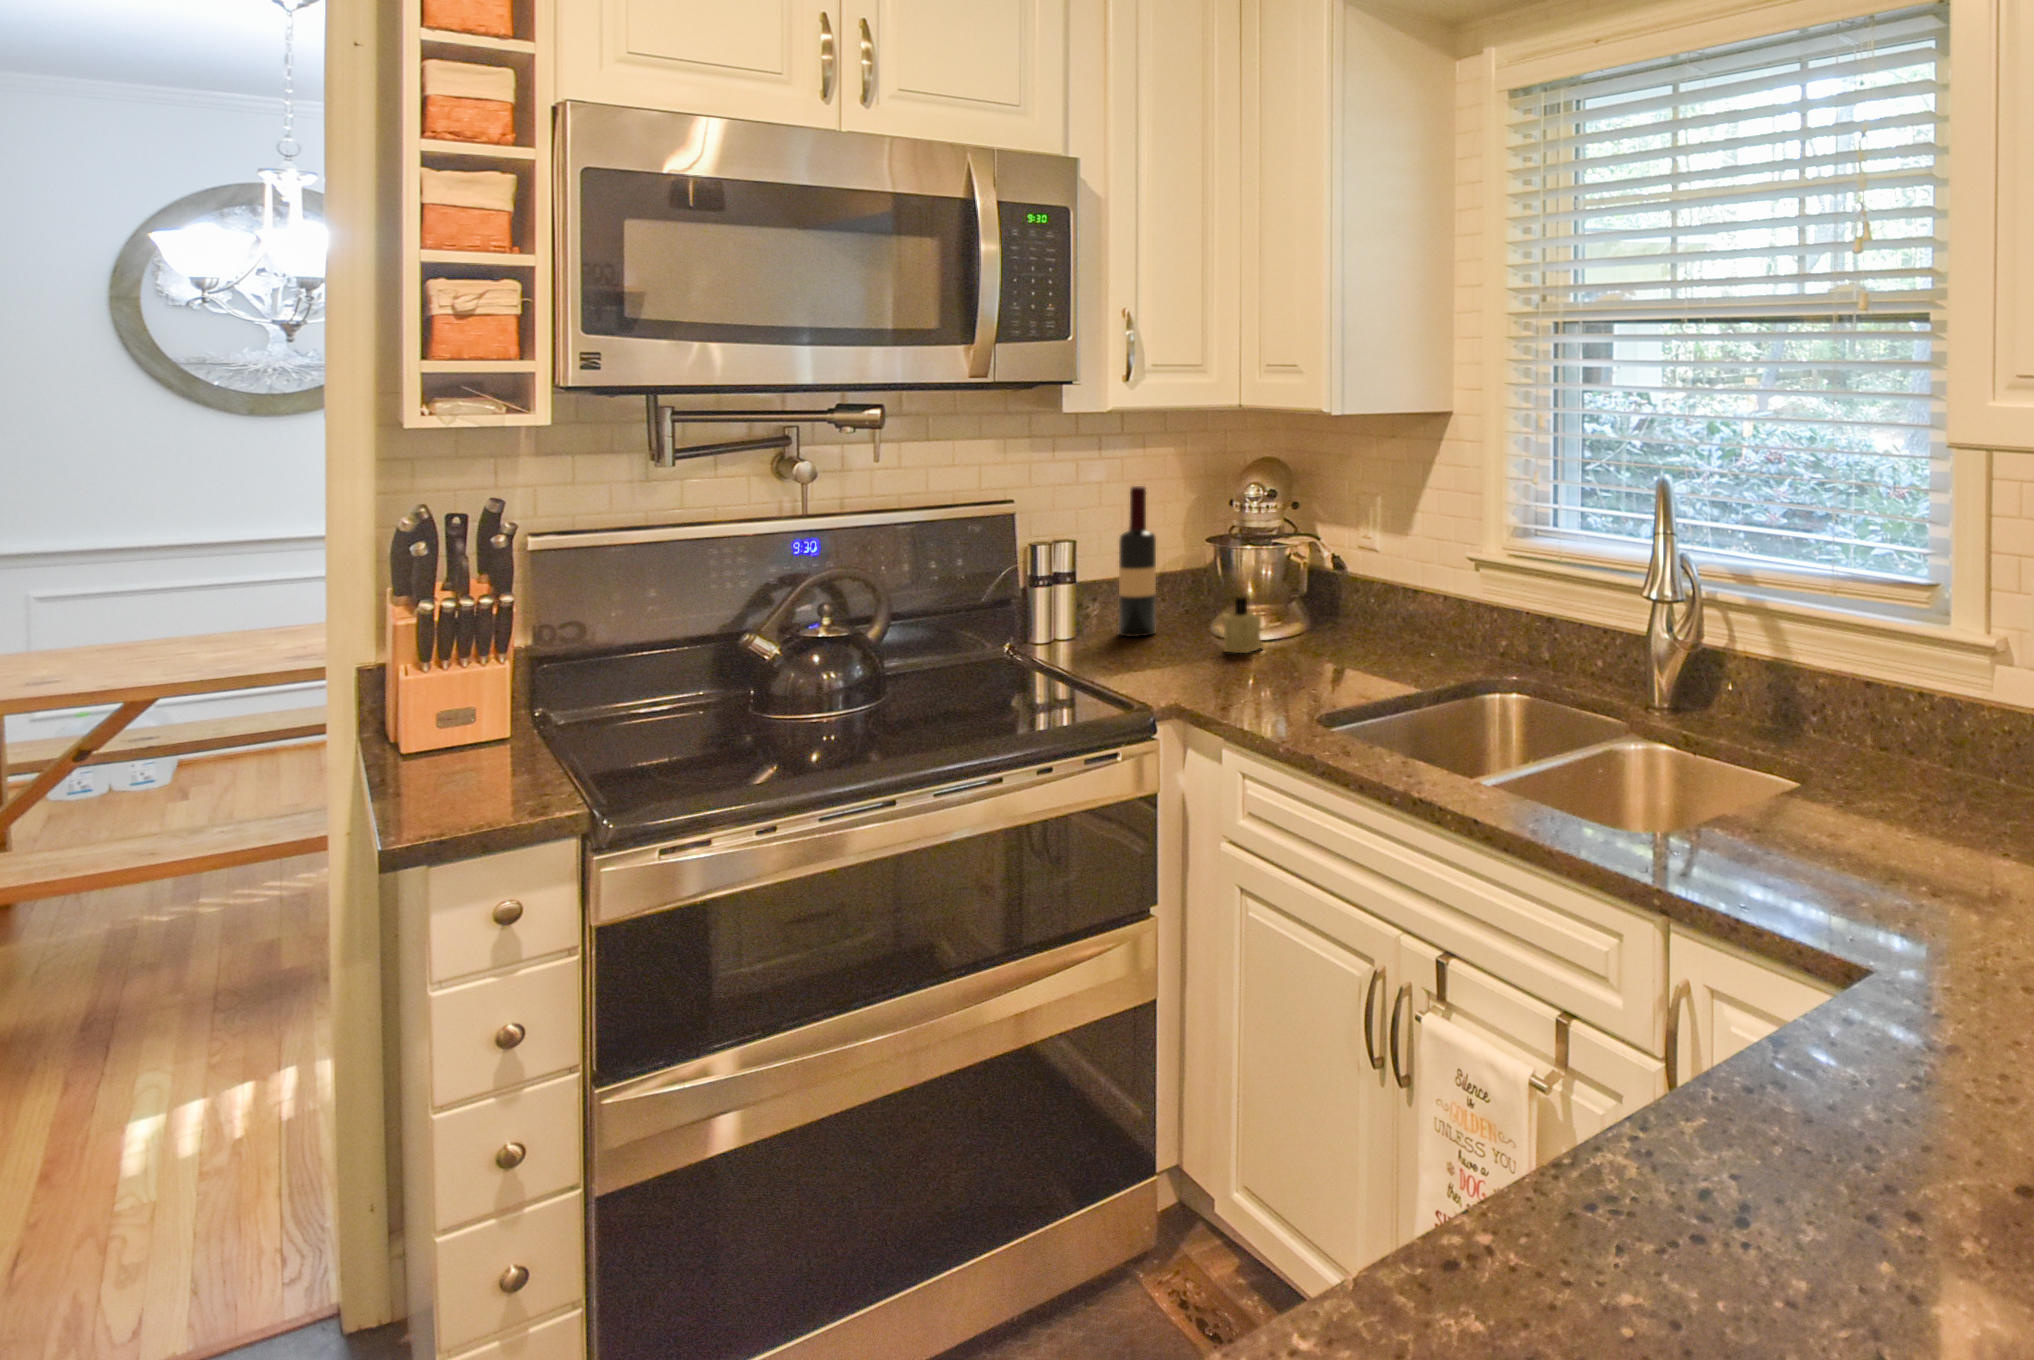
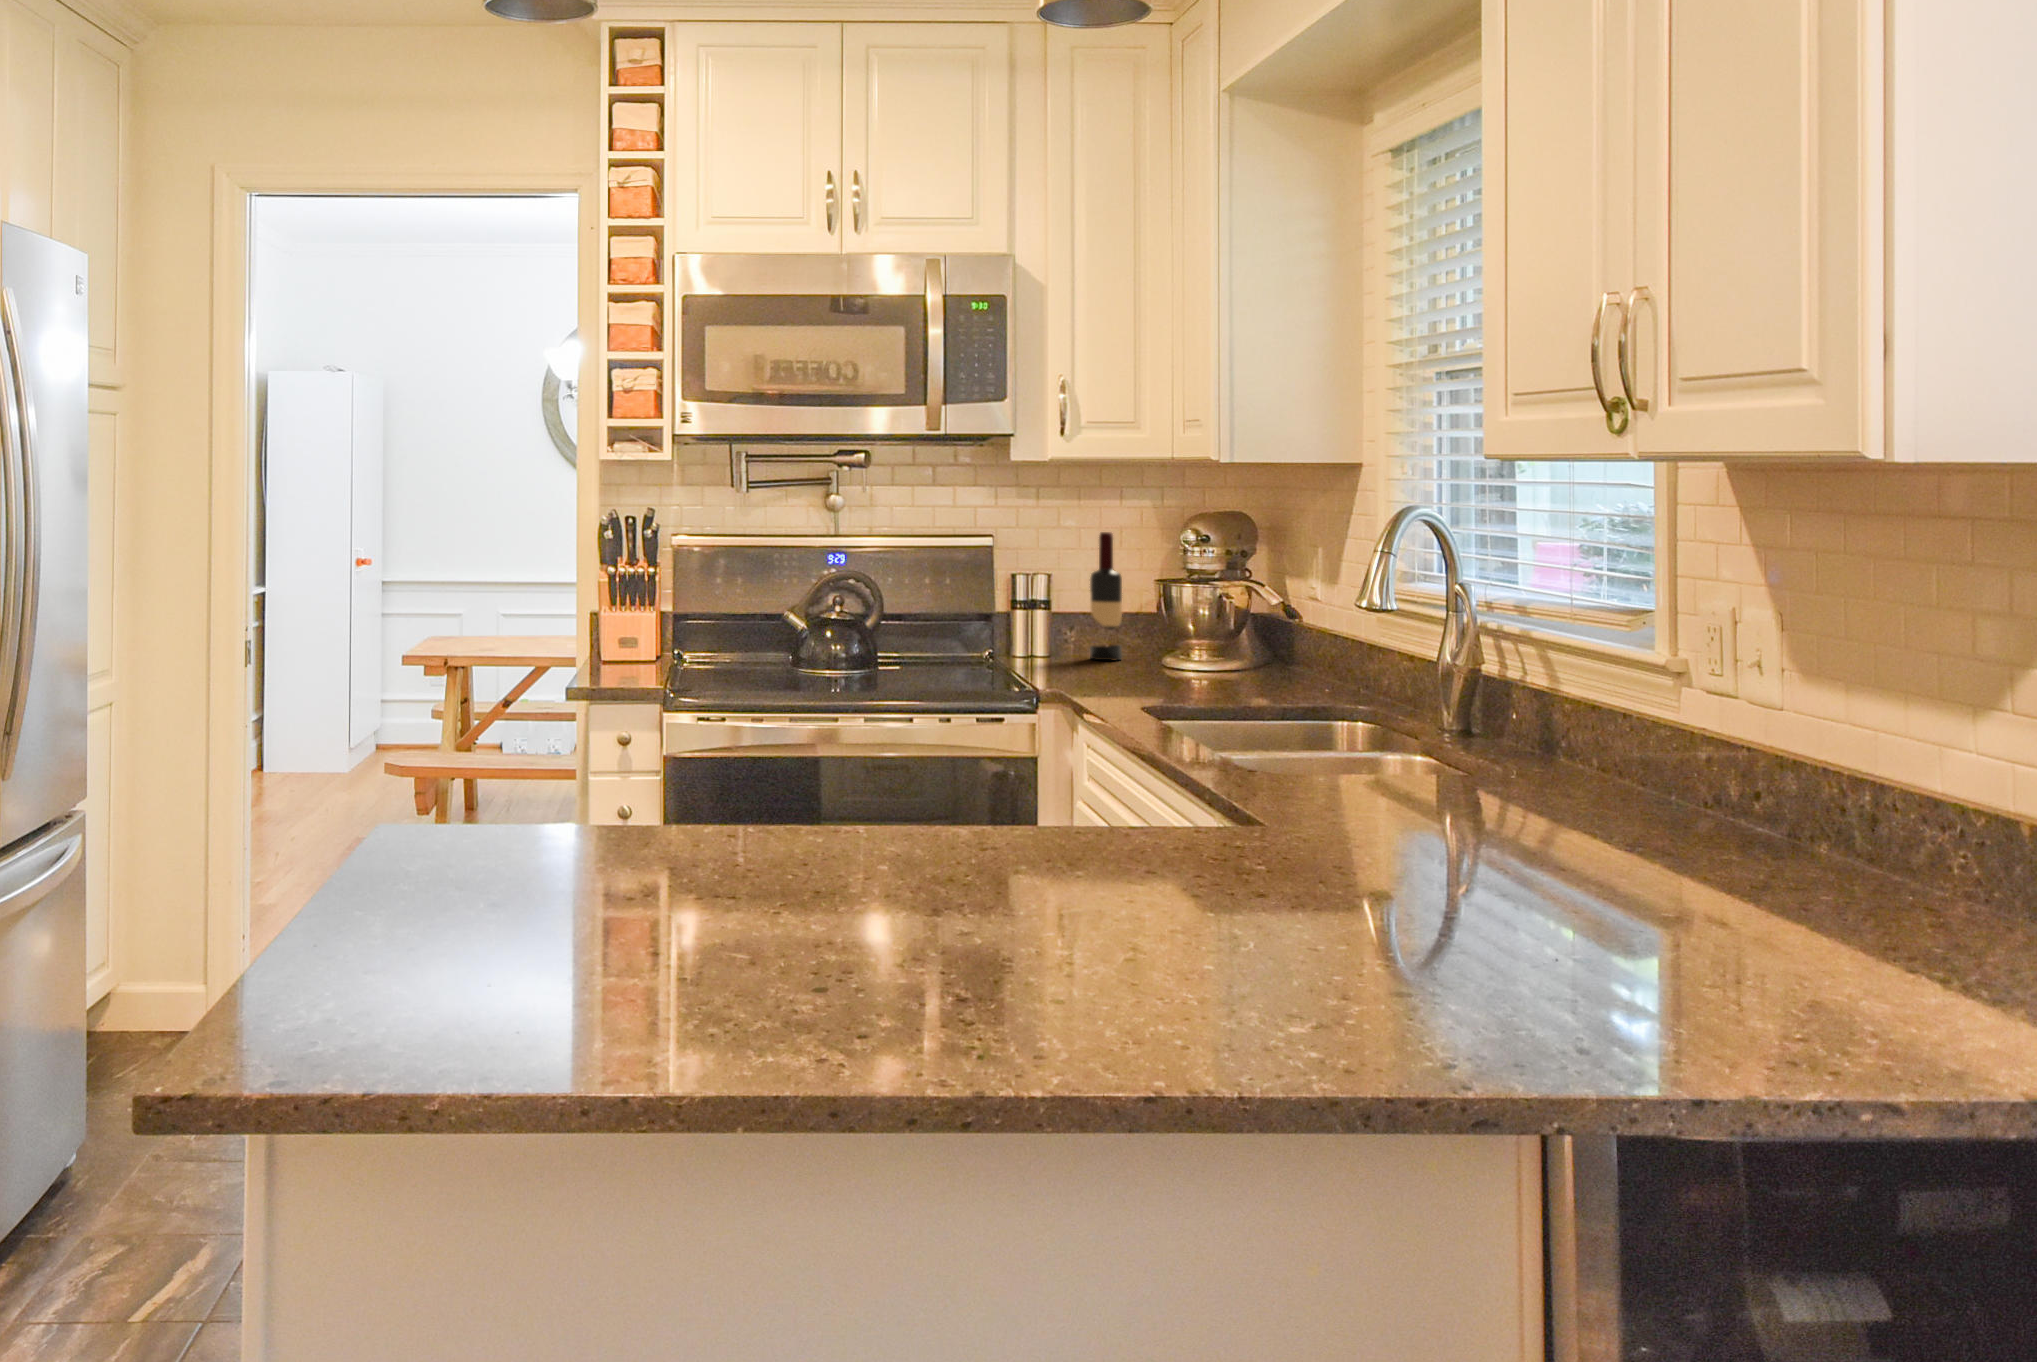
candle: present [1224,597,1263,653] -> none [1151,627,1189,675]

